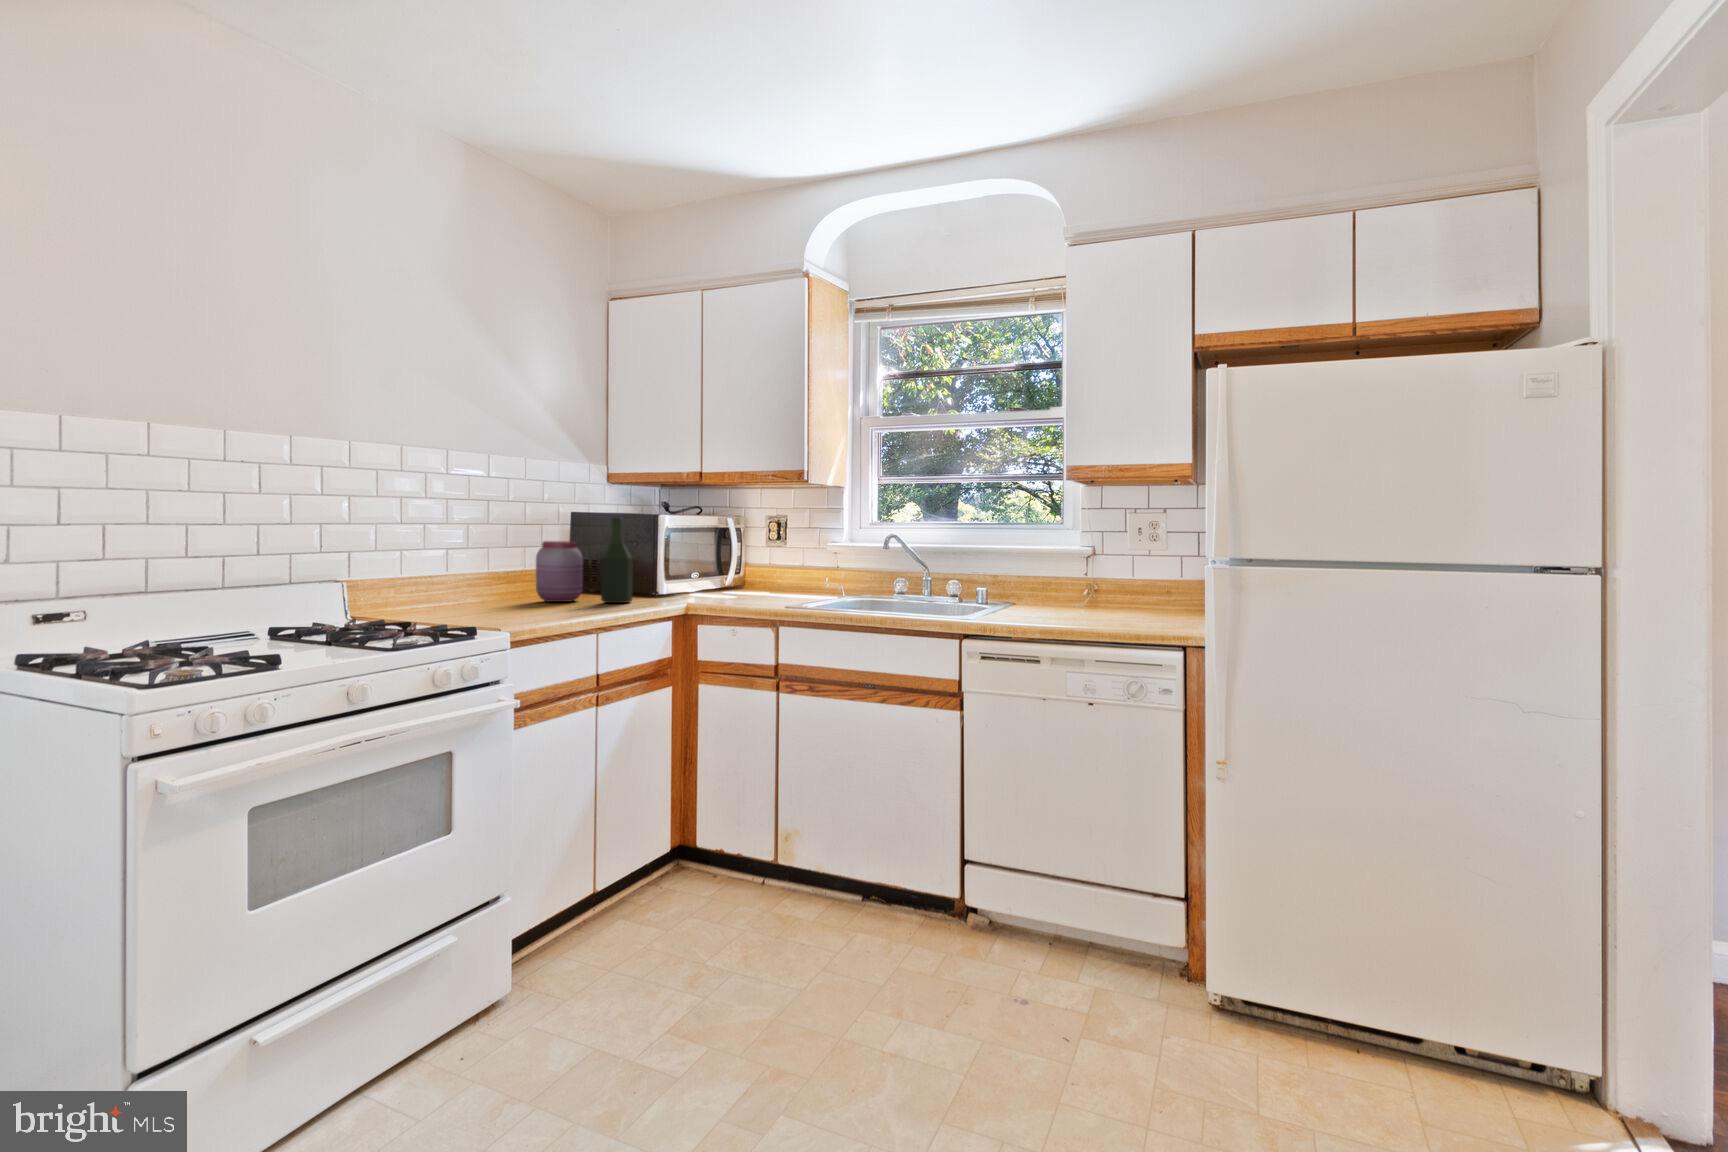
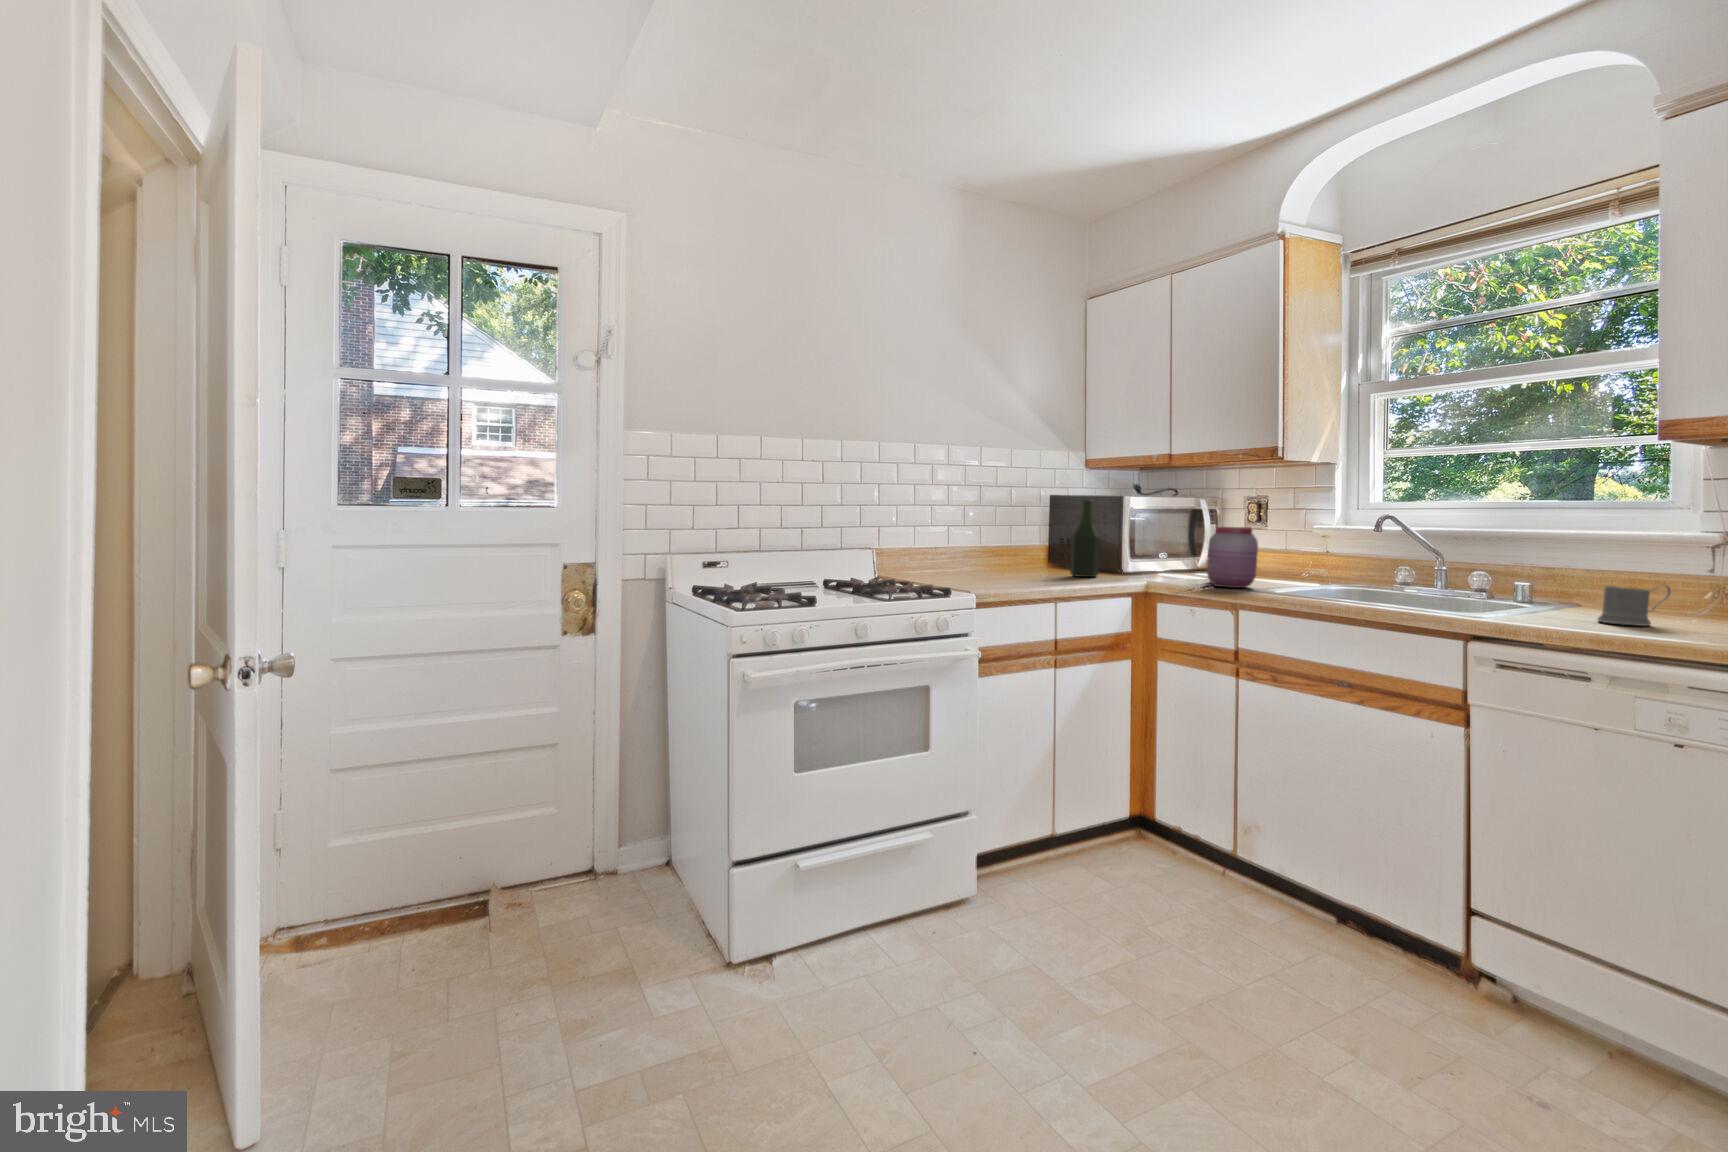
jar: present [536,541,583,602] -> present [1207,527,1258,588]
mug: none [1034,585,1073,617] -> present [1598,585,1671,626]

